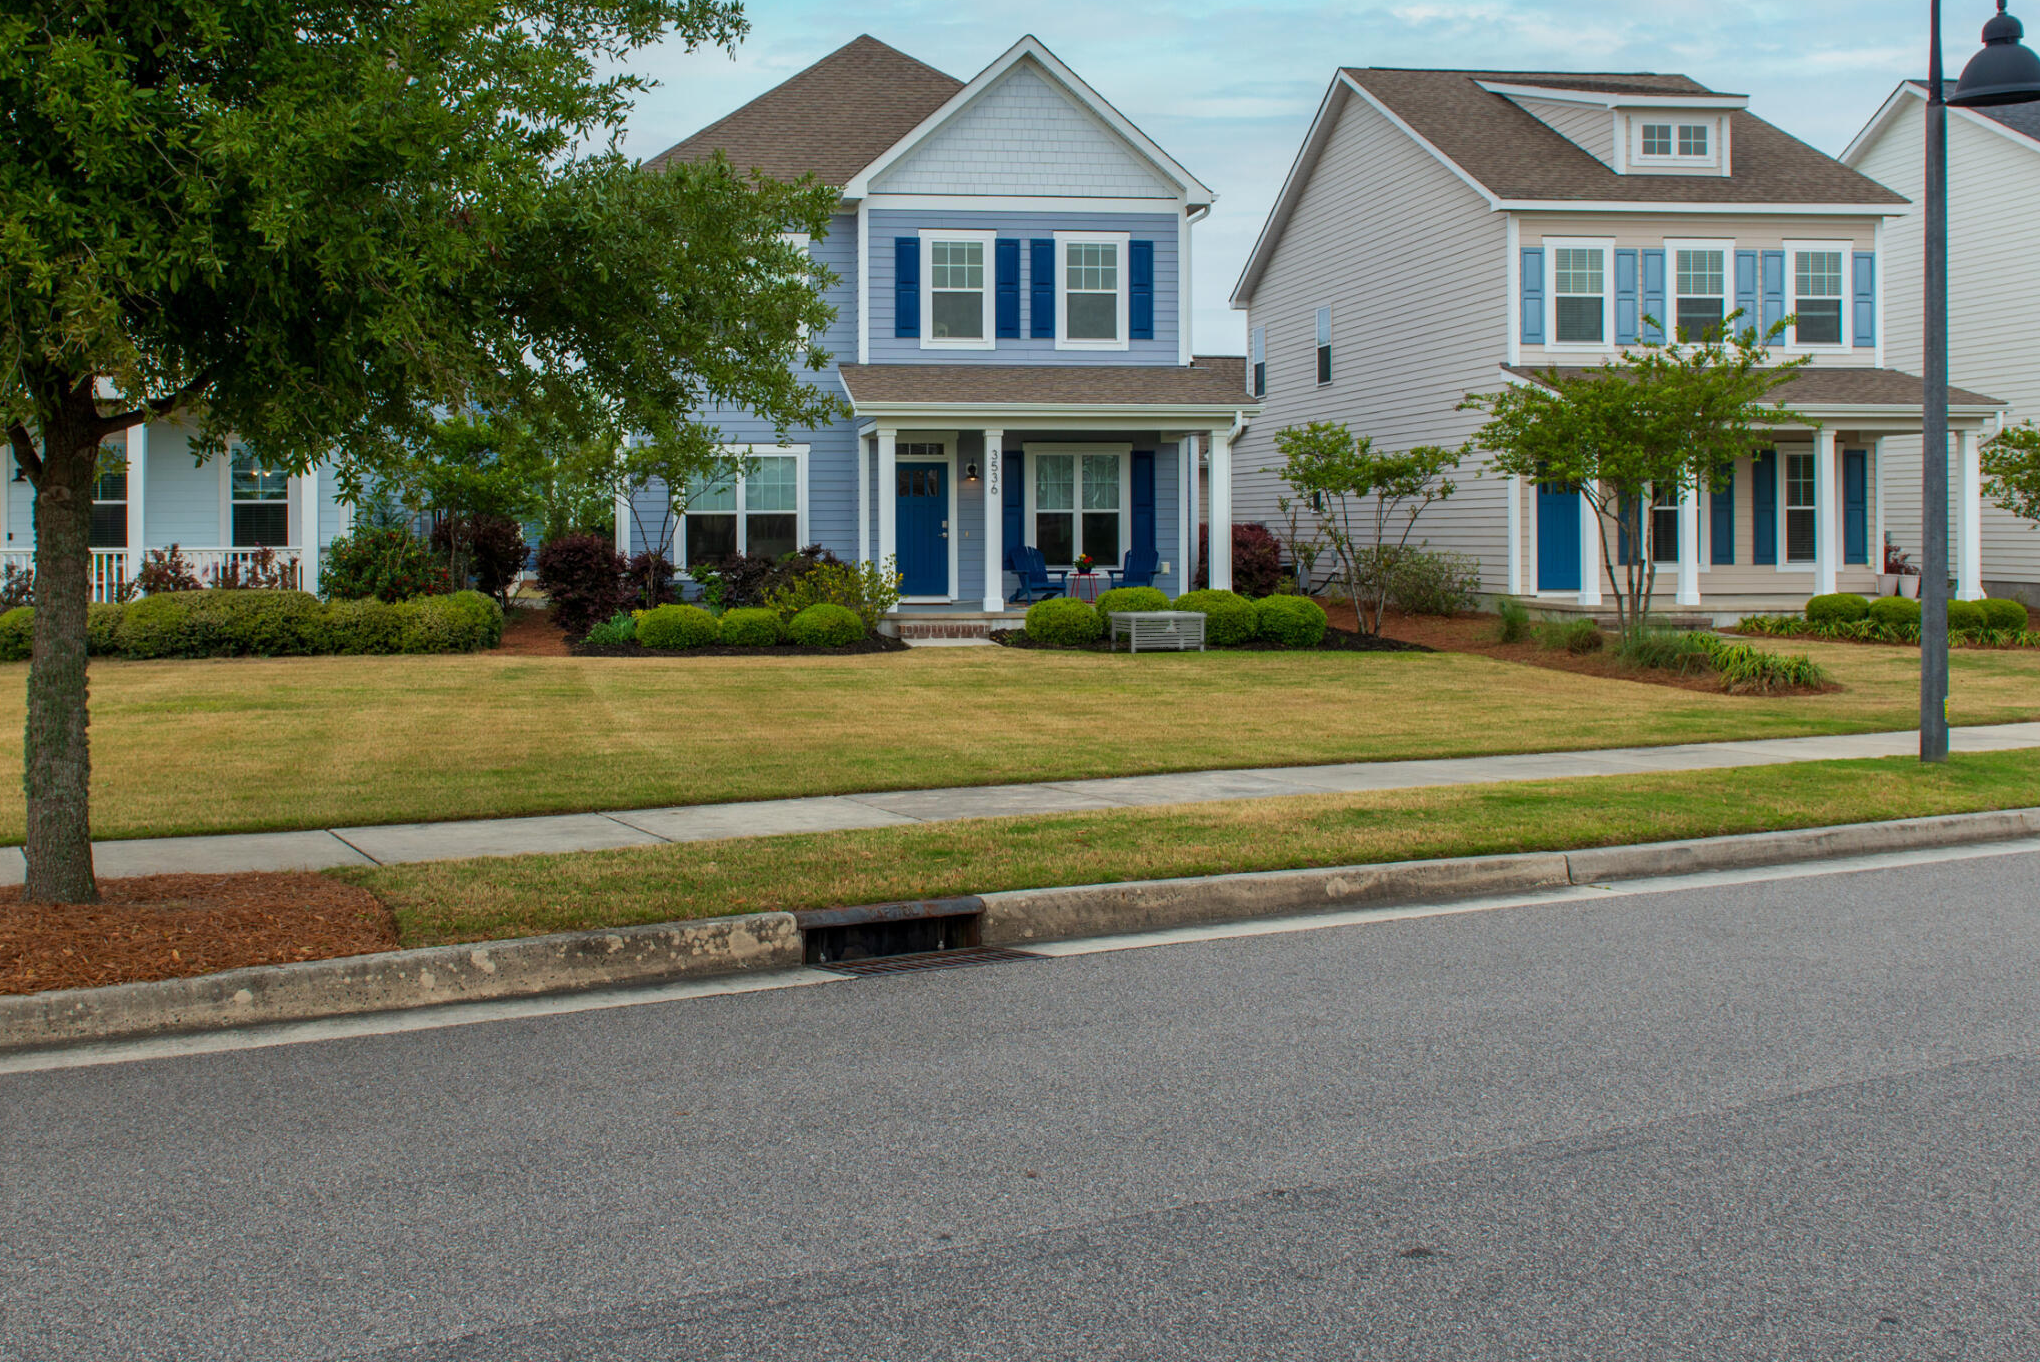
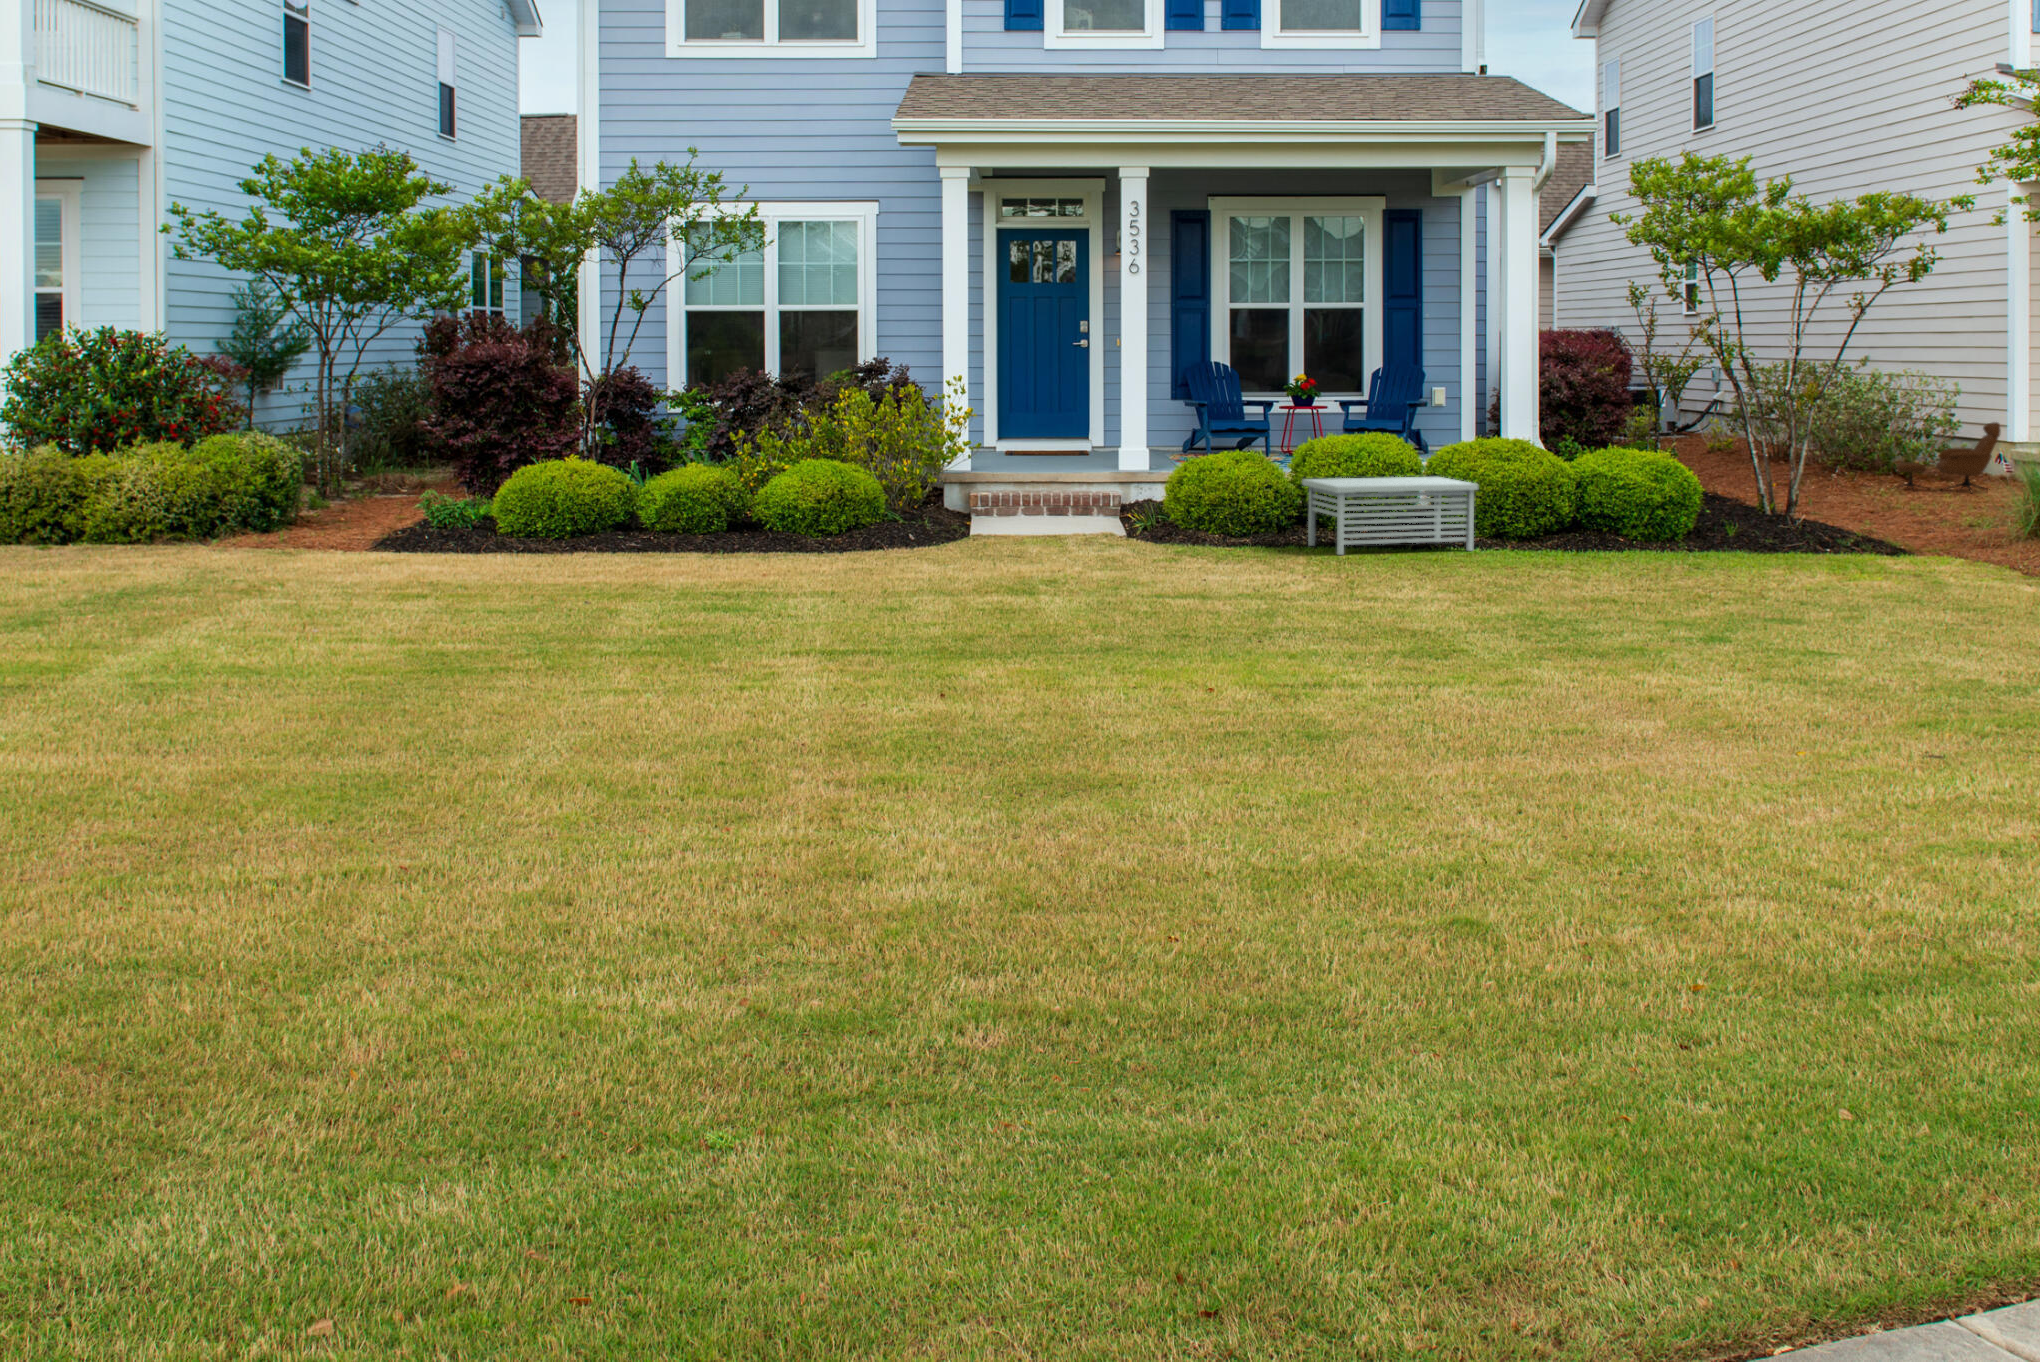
lounge chair: none [1441,586,1505,630] -> present [1892,422,2000,491]

